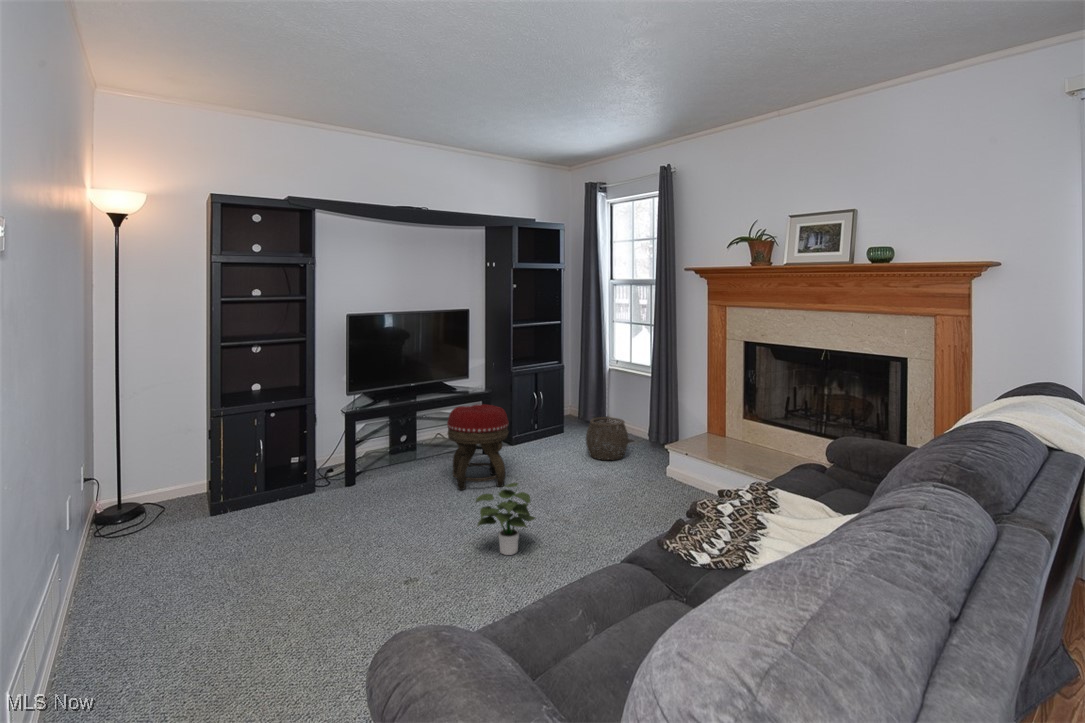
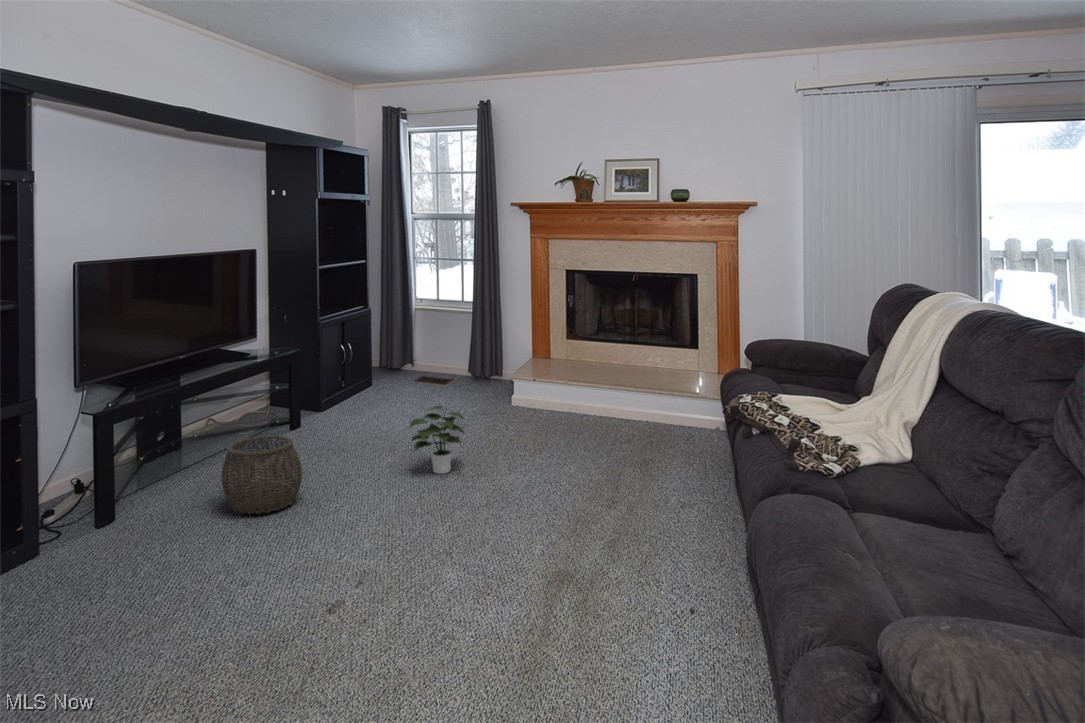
footstool: present [447,404,509,490] -> none [301,346,374,438]
woven basket: present [586,417,628,460] -> present [221,435,302,514]

